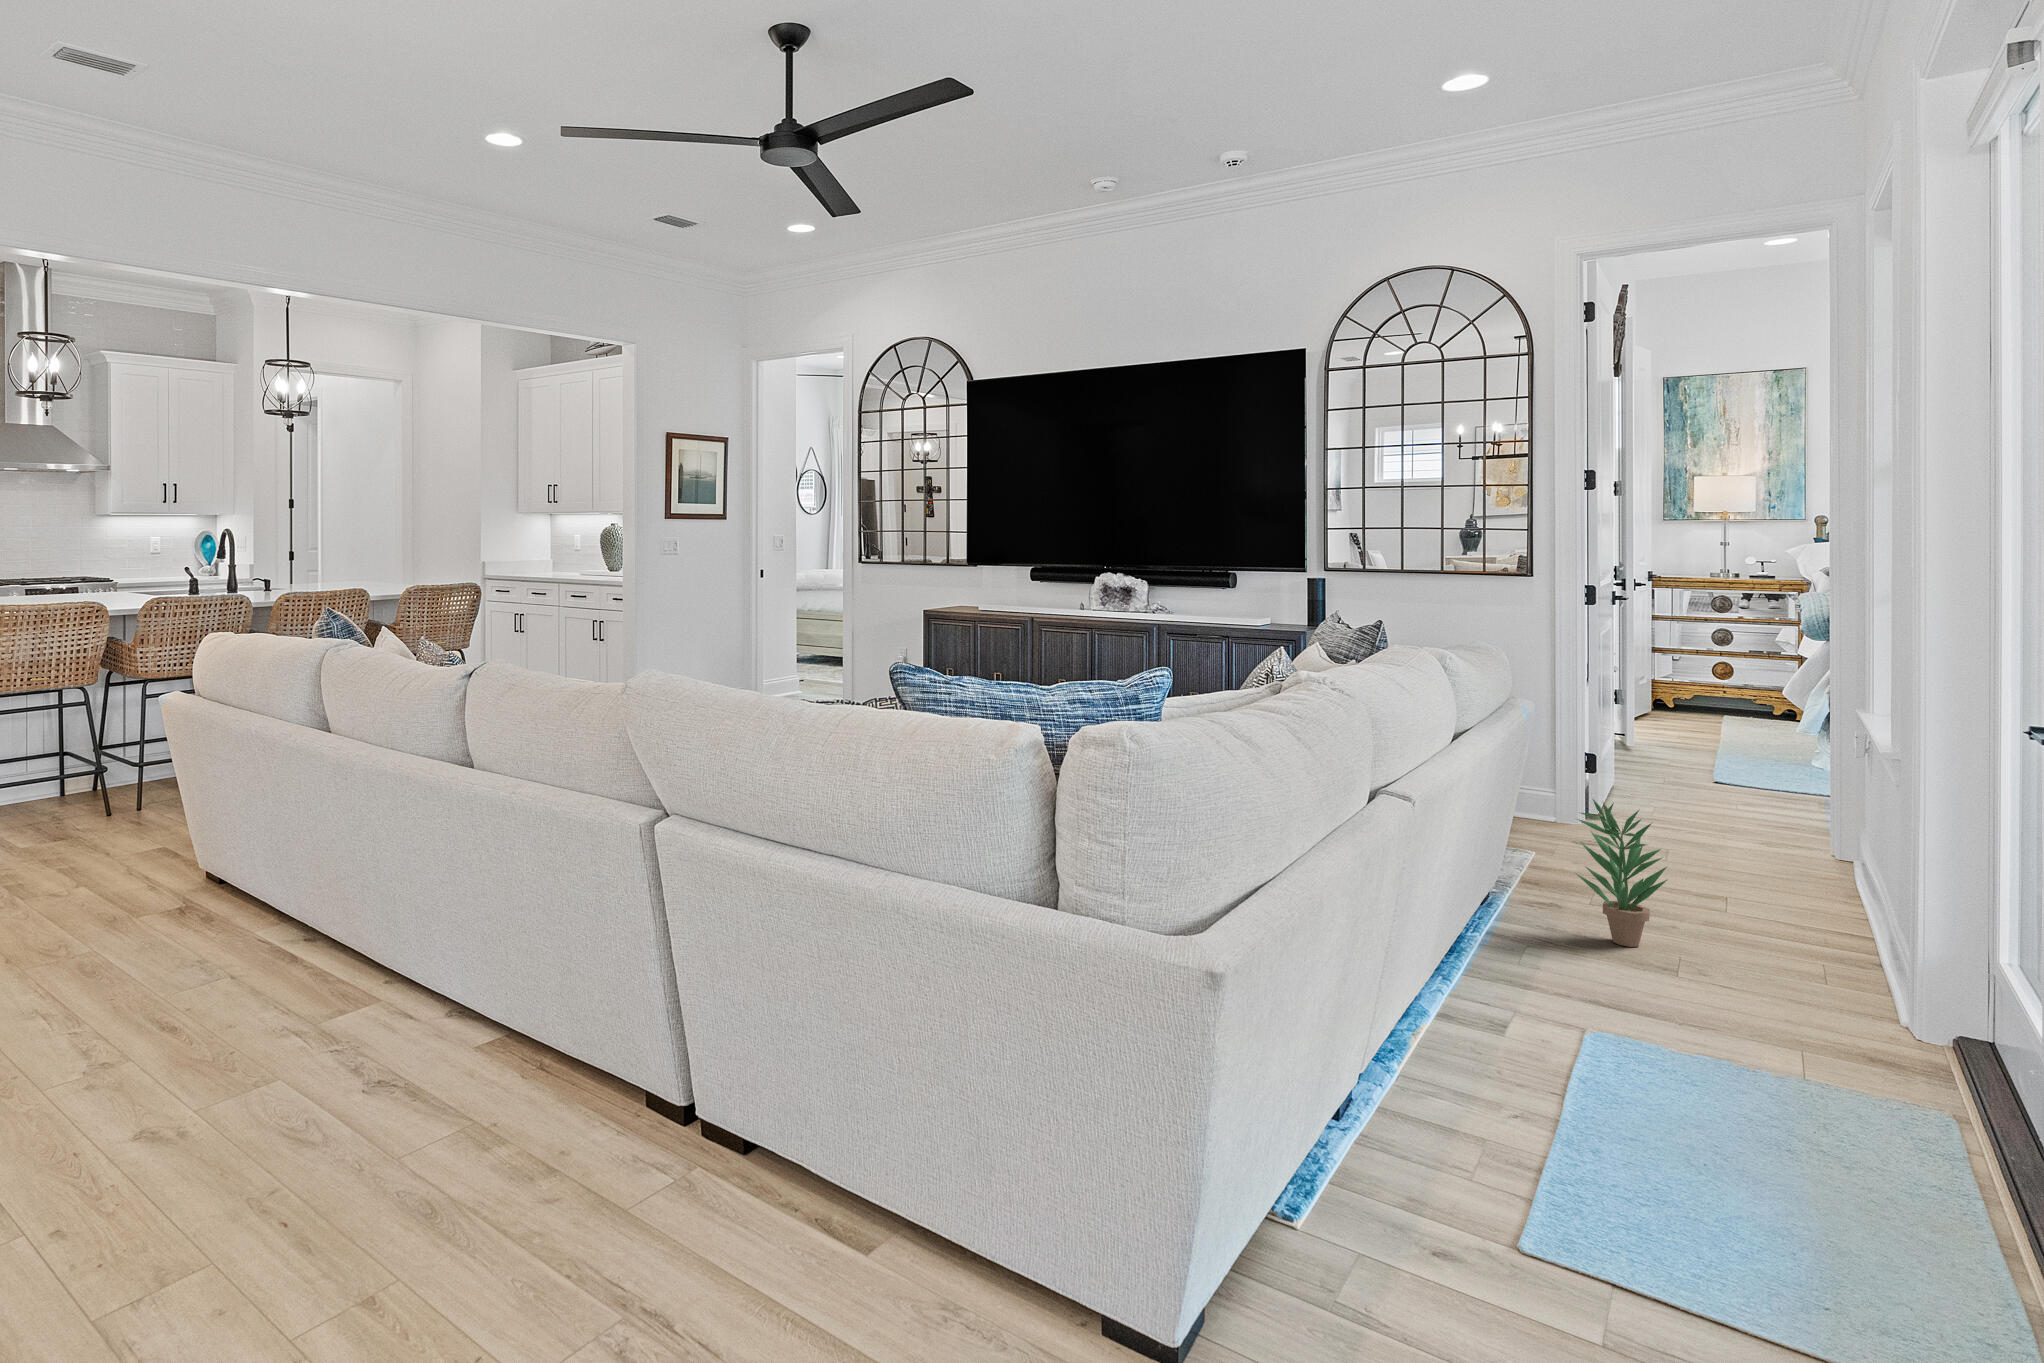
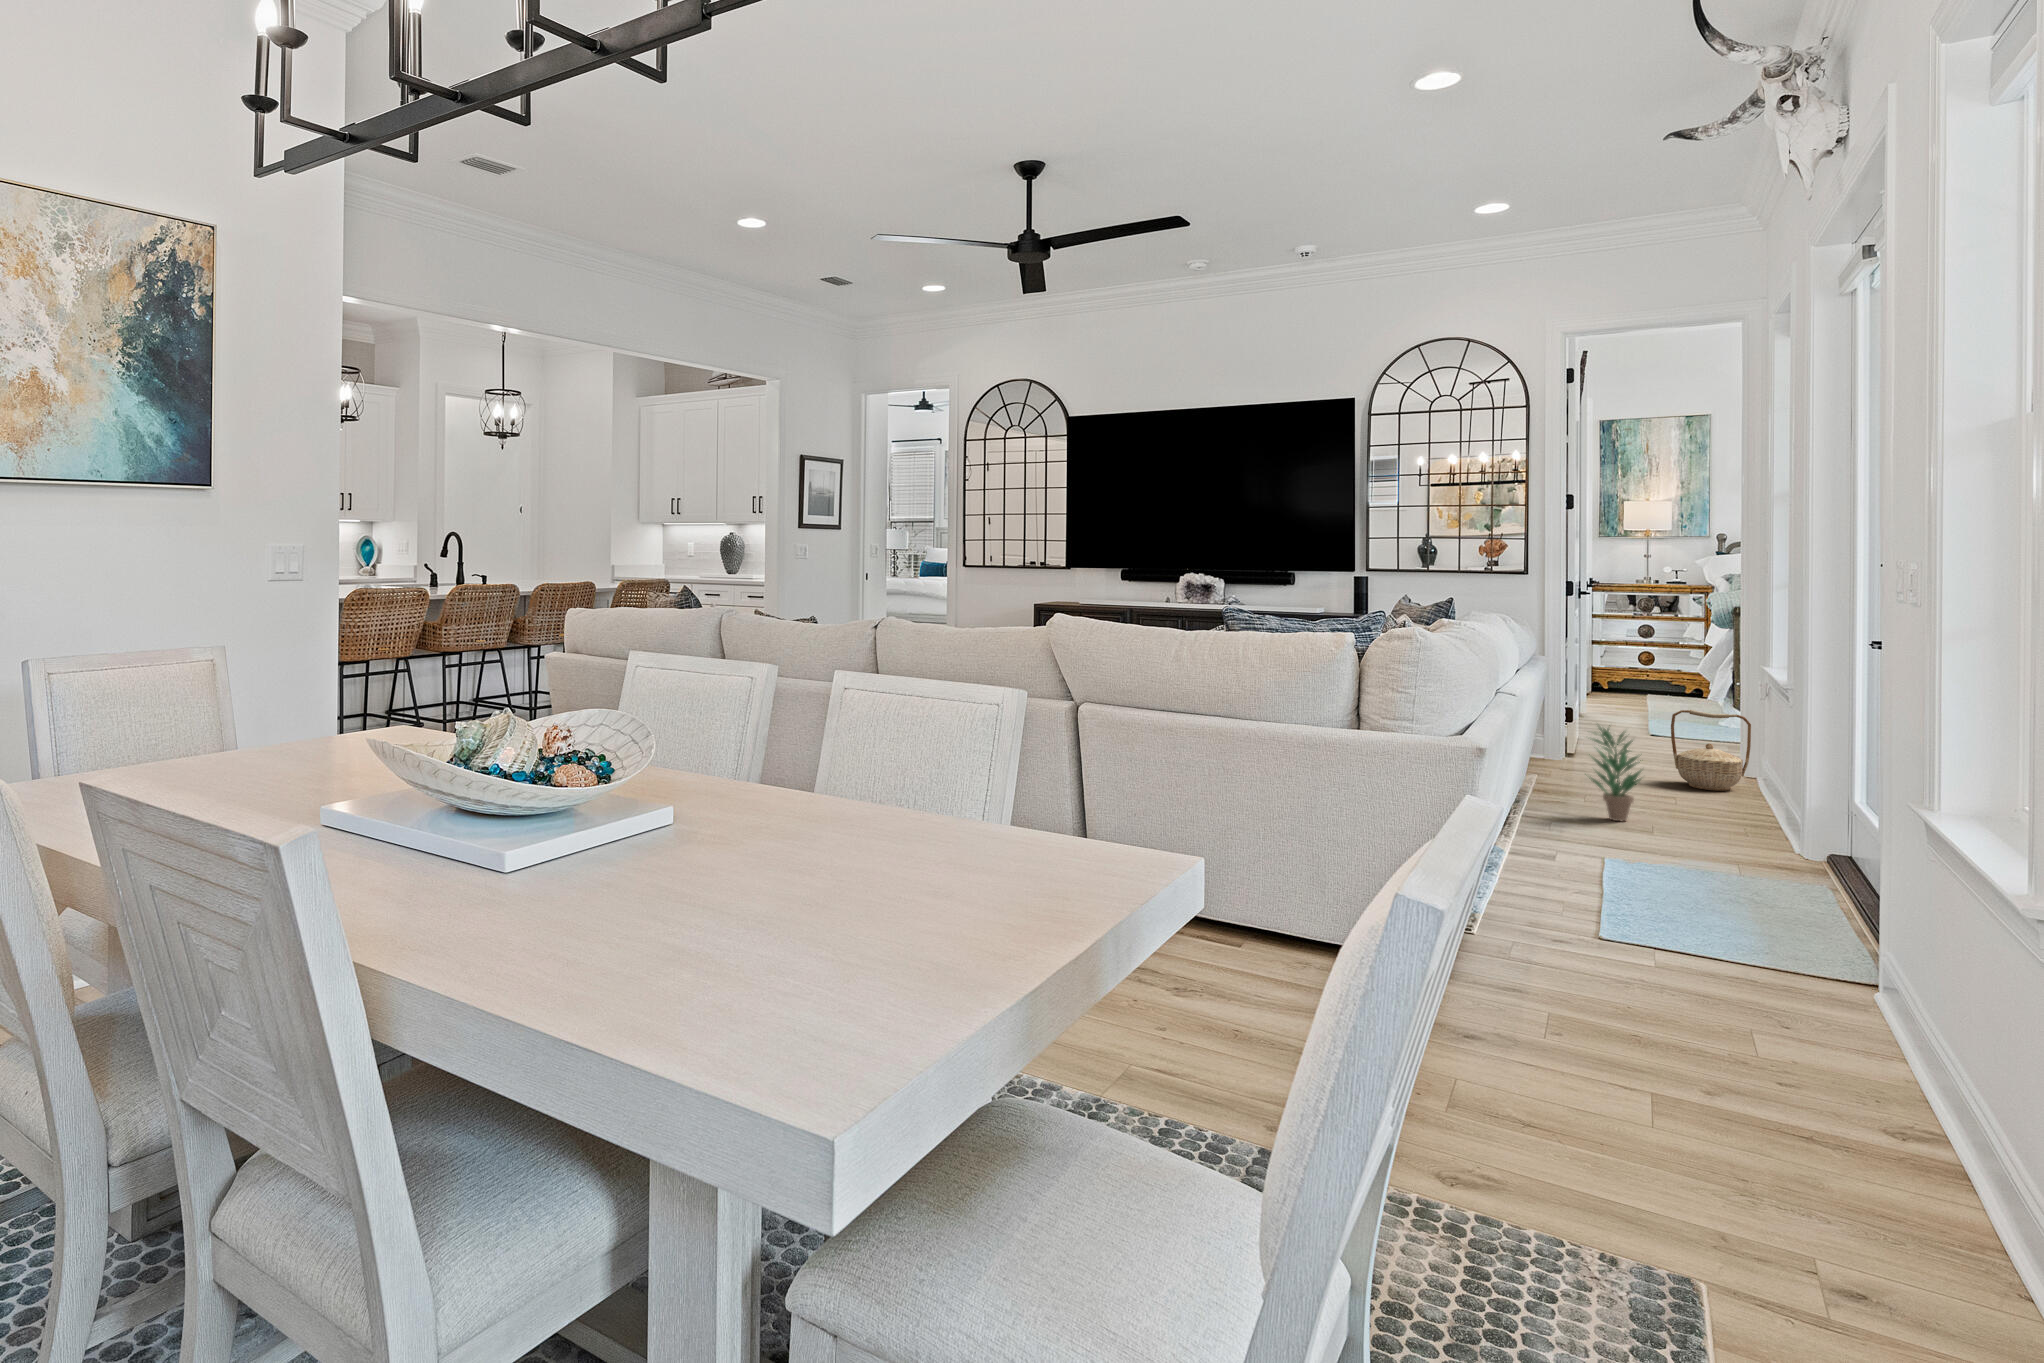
basket: none [1722,768,1842,885] -> present [1671,710,1751,791]

